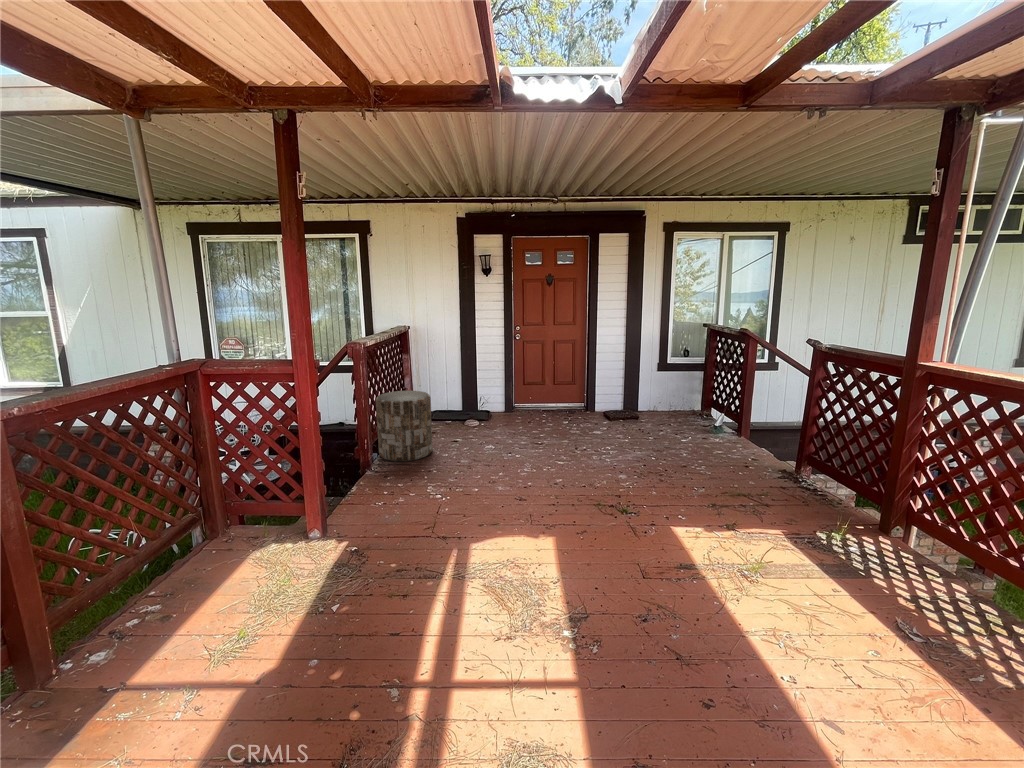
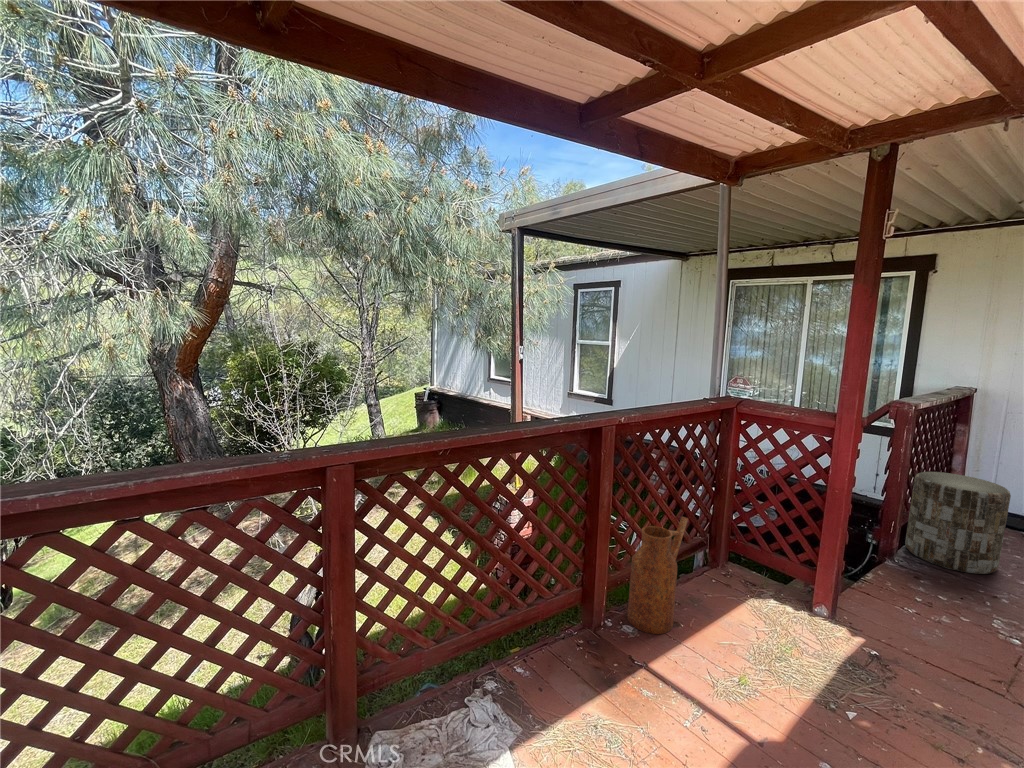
watering can: none [76,503,158,654] -> present [627,517,688,634]

